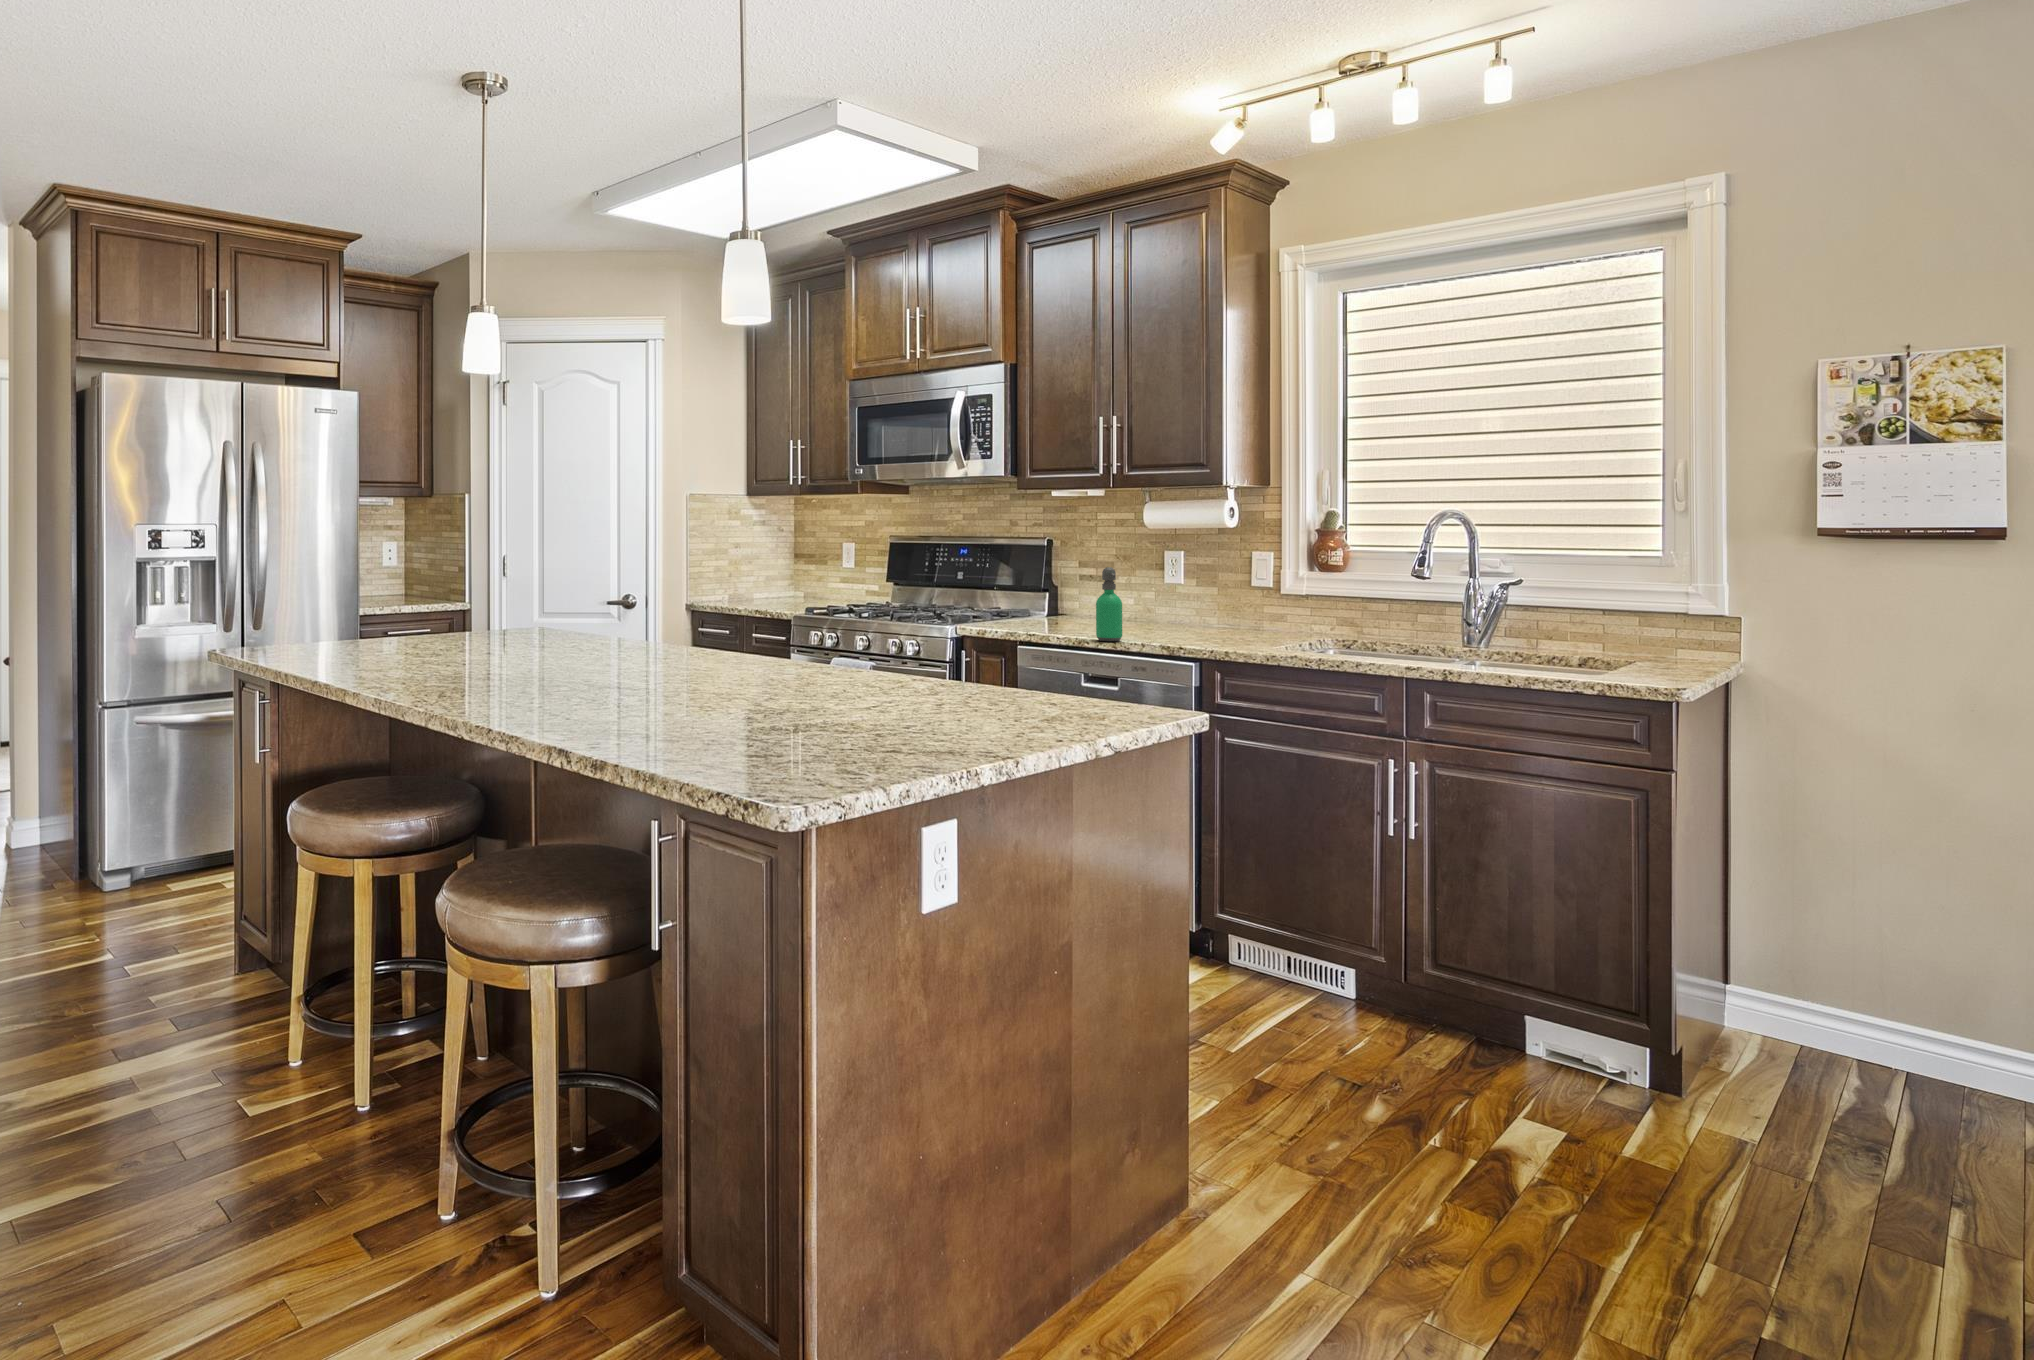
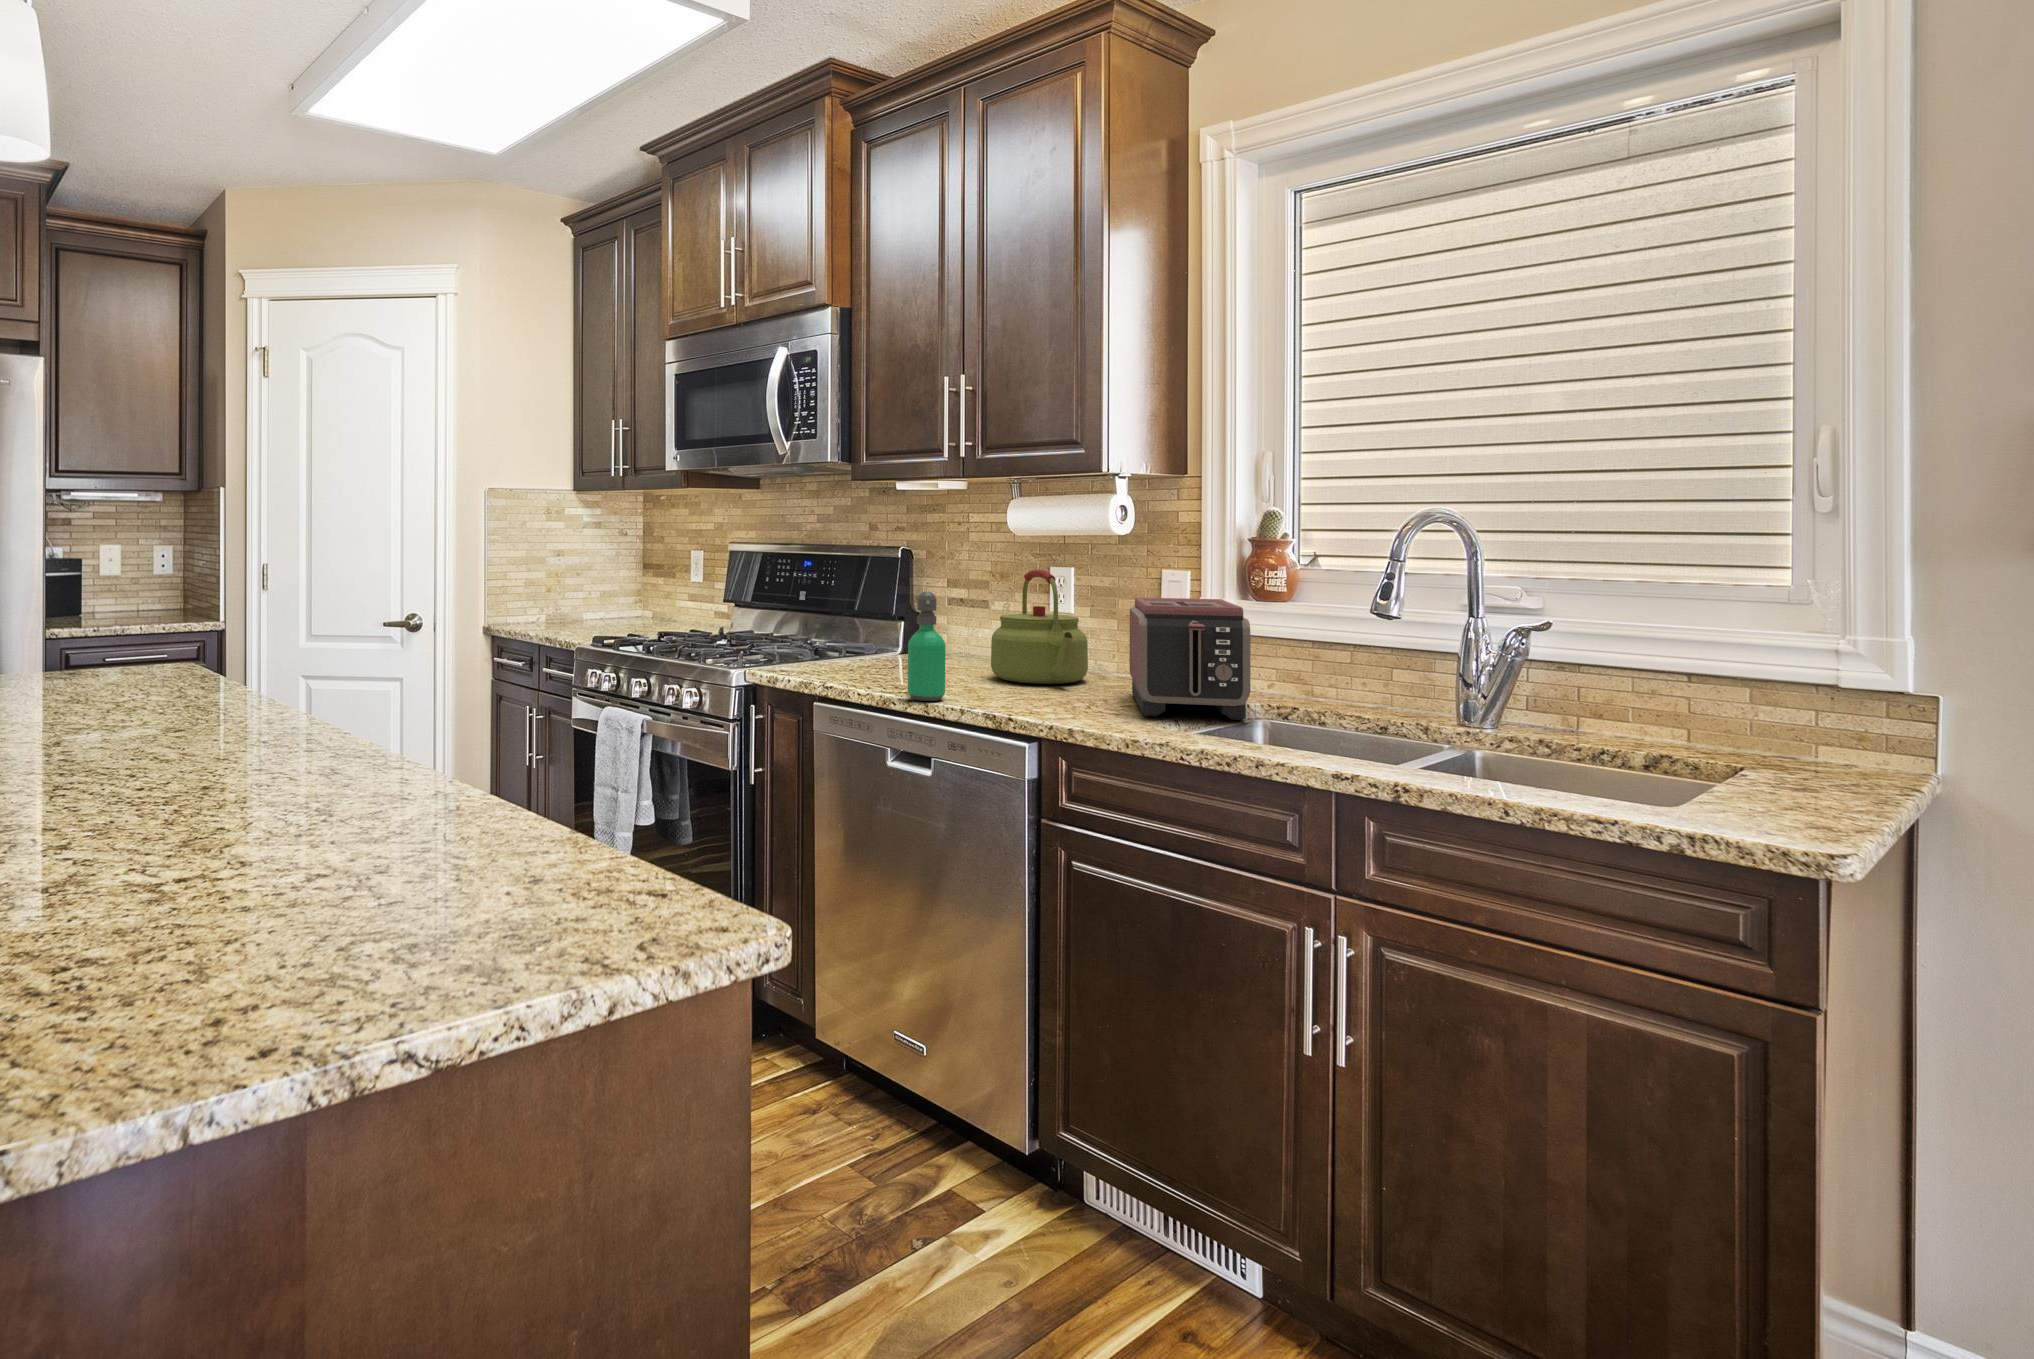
kettle: none [1135,552,1205,631] -> present [991,569,1088,684]
toaster: none [1242,570,1335,646] -> present [1130,597,1251,720]

